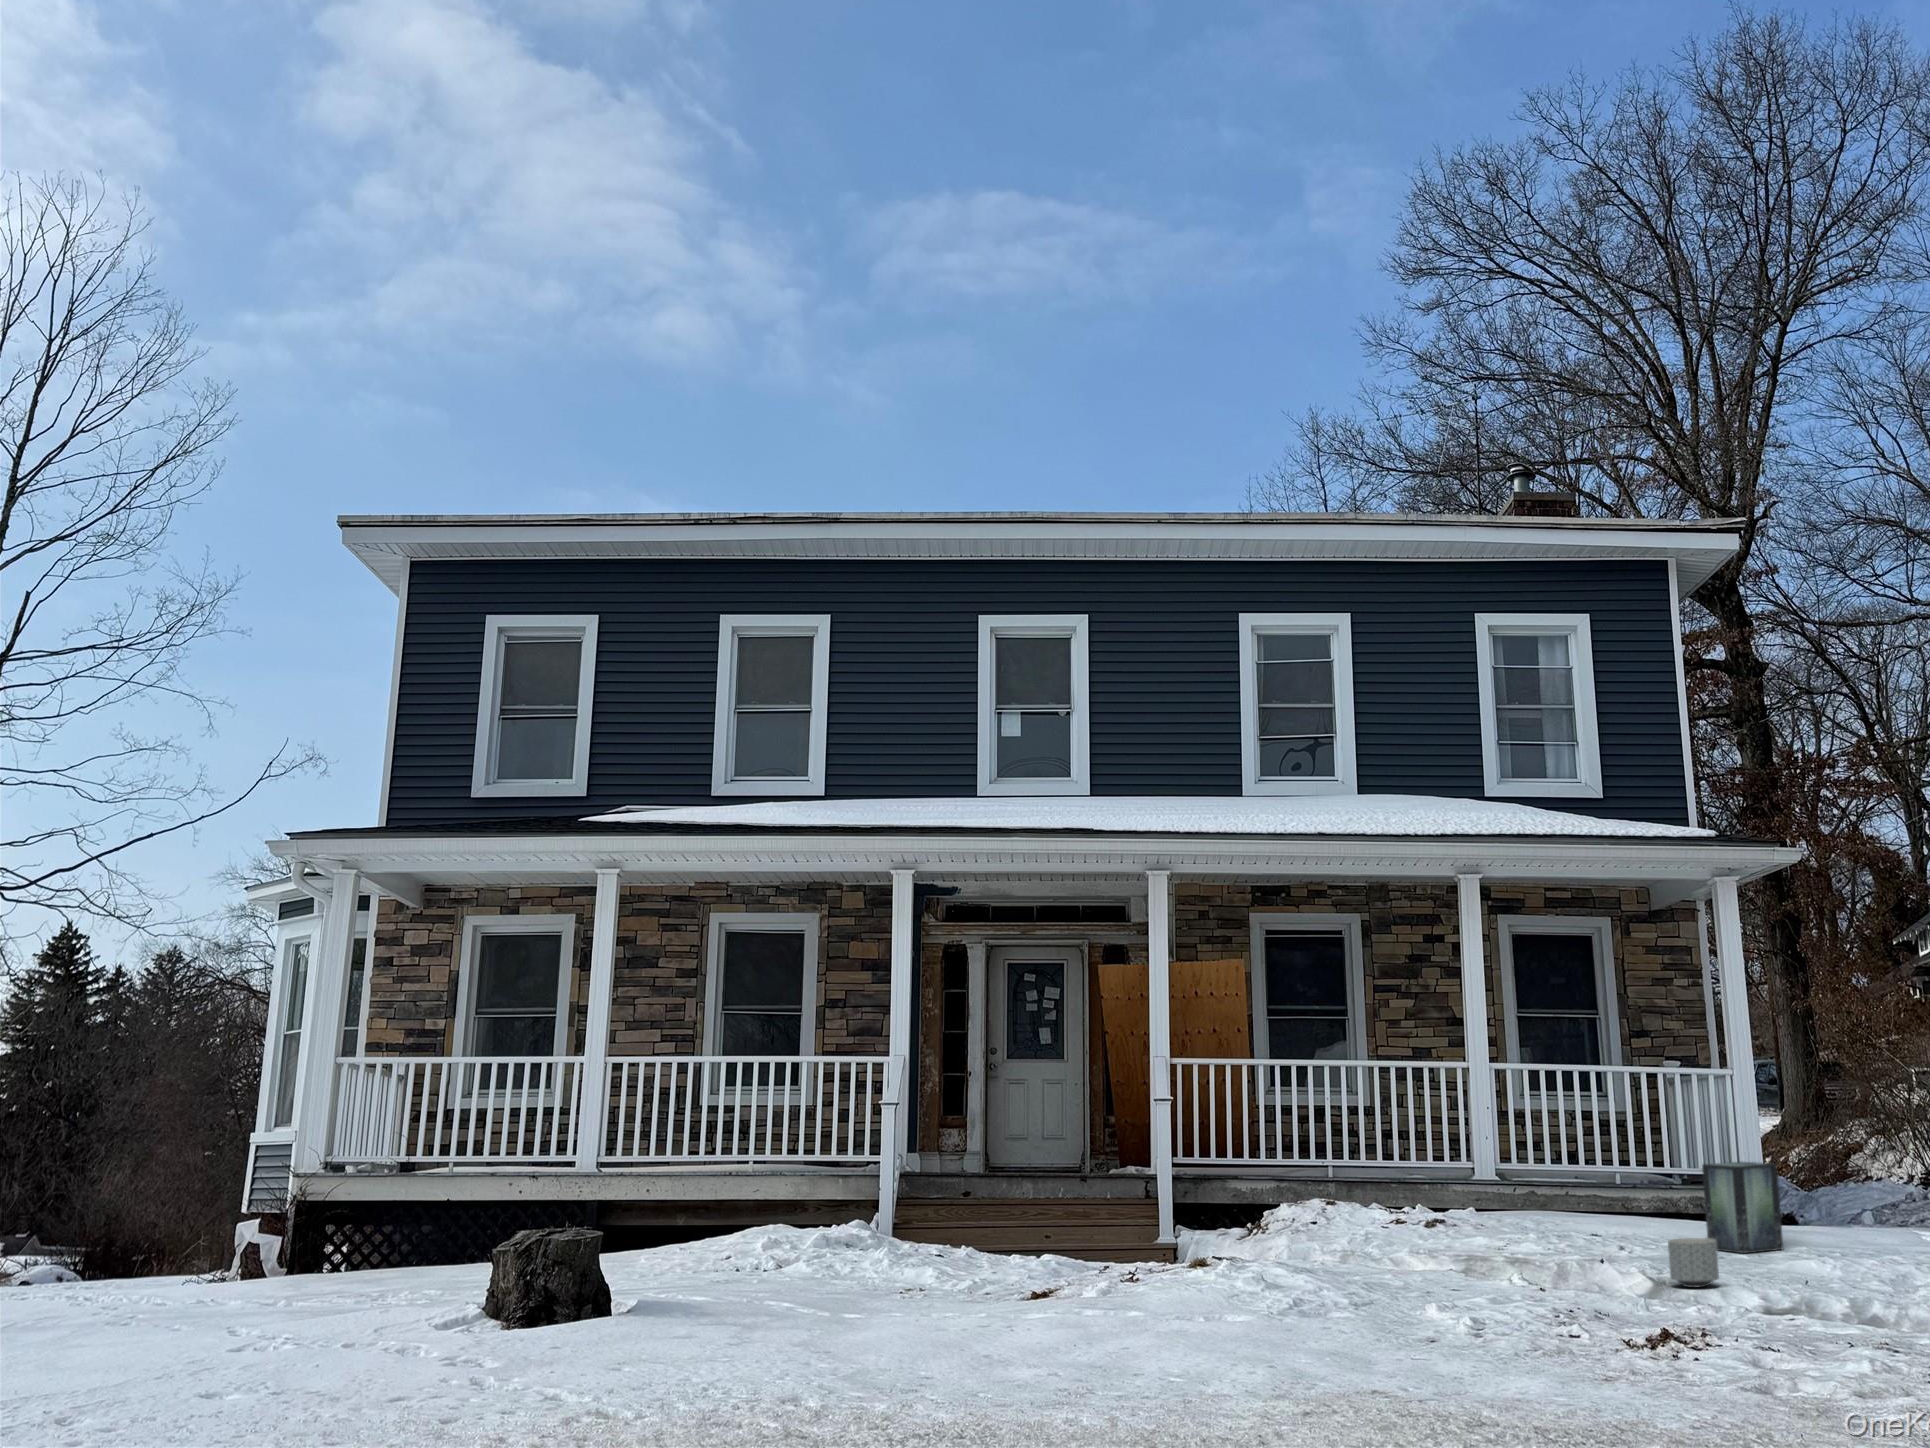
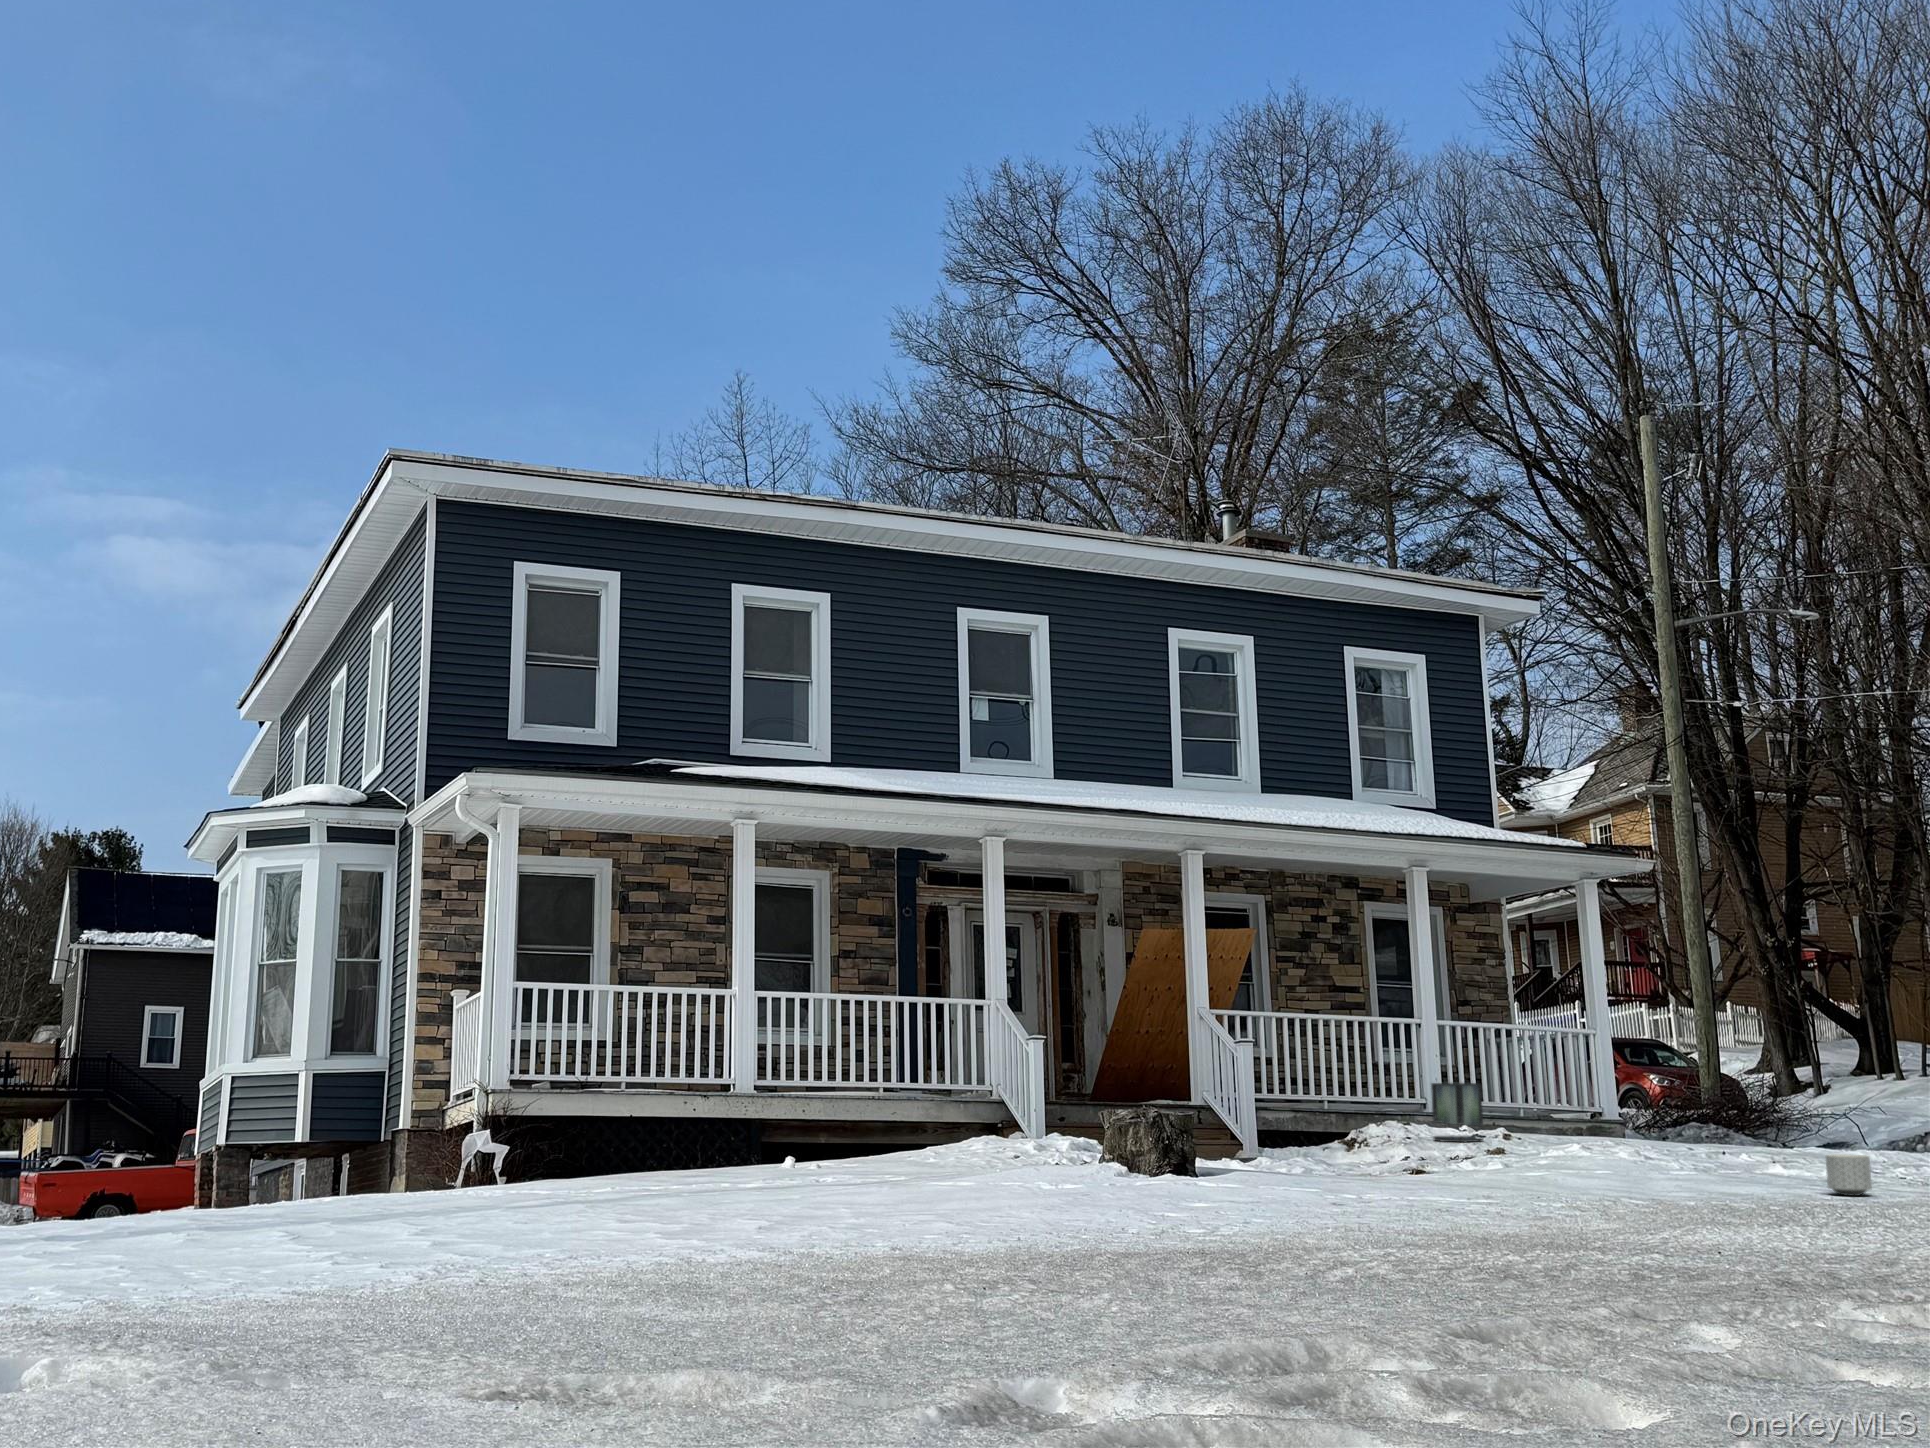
storage box: present [1702,1162,1783,1253] -> present [1431,1083,1484,1142]

